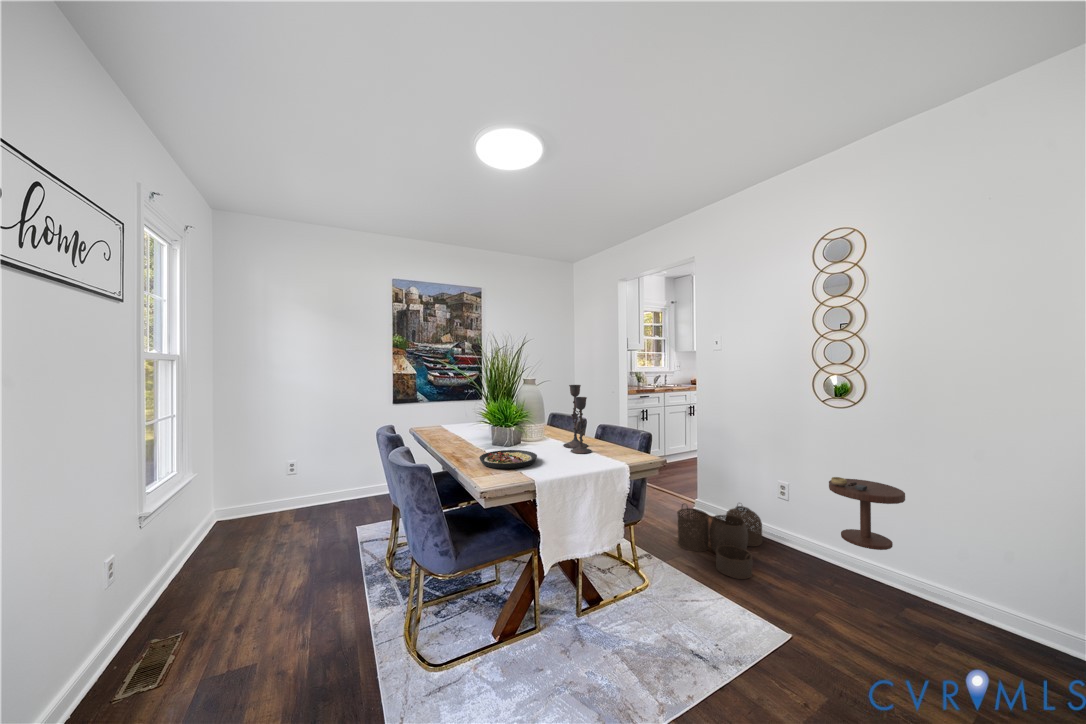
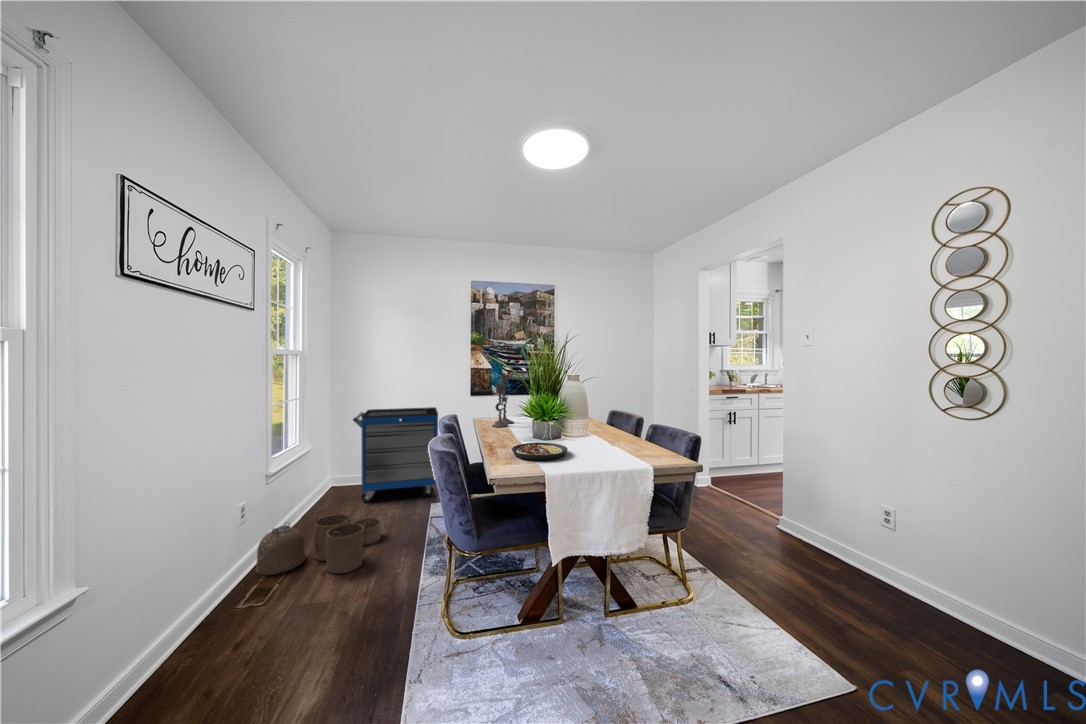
candlestick: present [563,385,592,453] -> present [492,375,514,427]
storage cabinet: none [254,419,362,535] -> present [353,407,438,502]
side table: present [829,477,905,550] -> none [931,503,1044,650]
woven basket: present [677,504,762,579] -> present [256,513,381,575]

